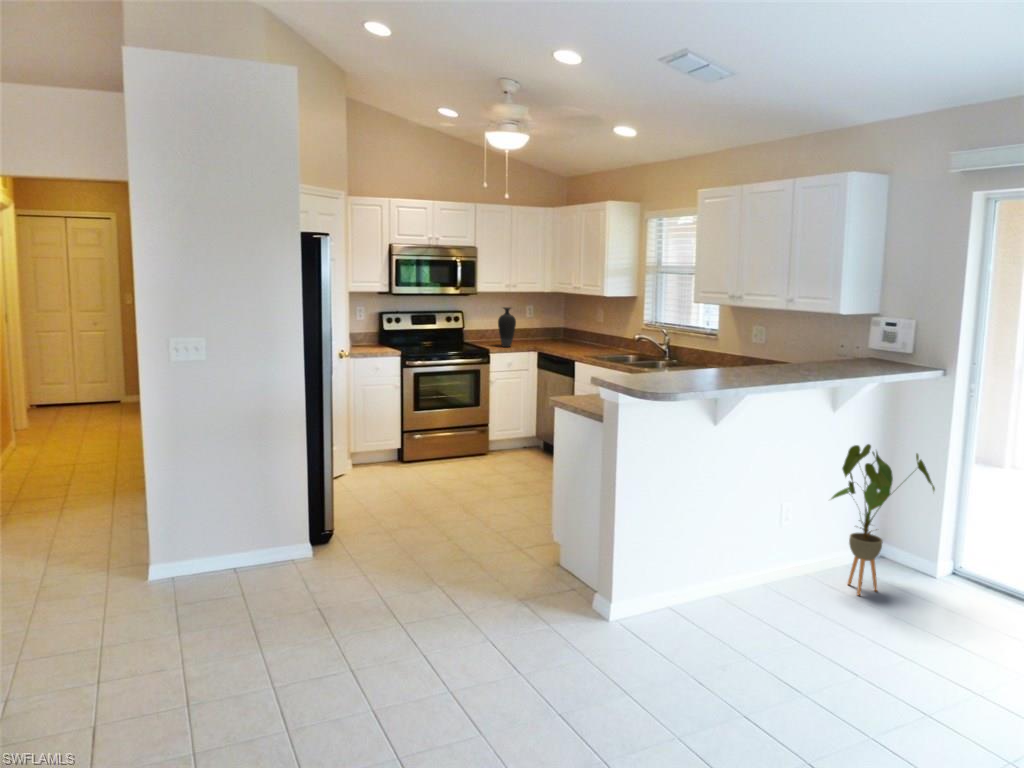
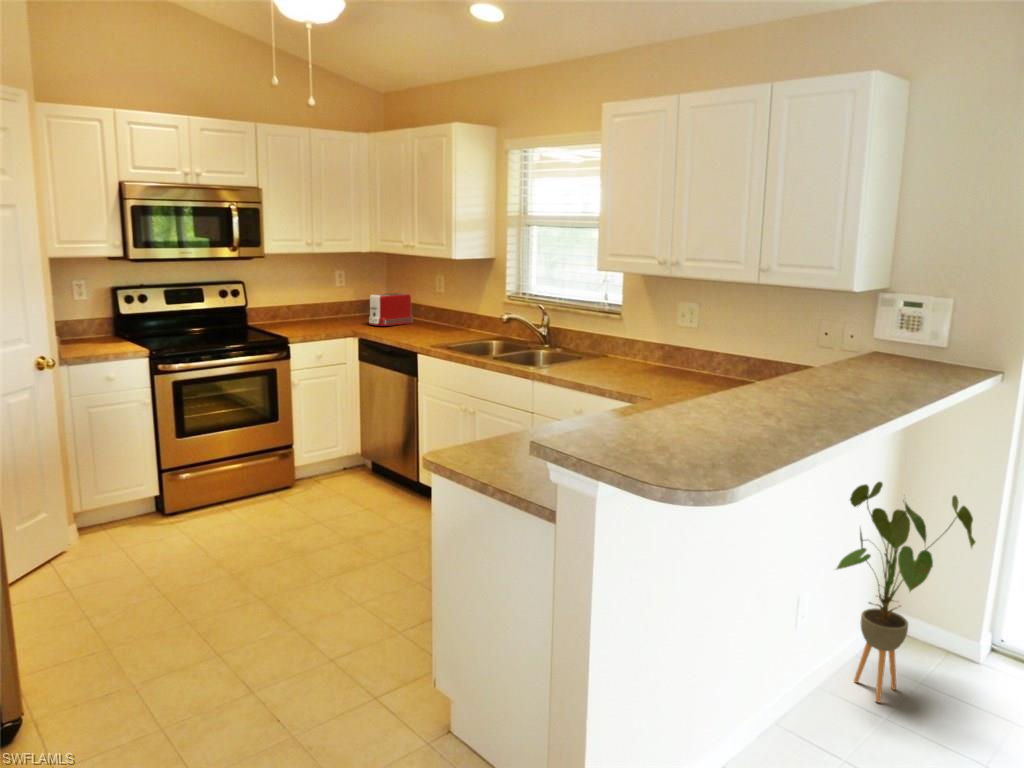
vase: present [498,307,516,347] -> none [298,275,325,332]
toaster: none [547,322,578,345] -> present [369,293,413,326]

